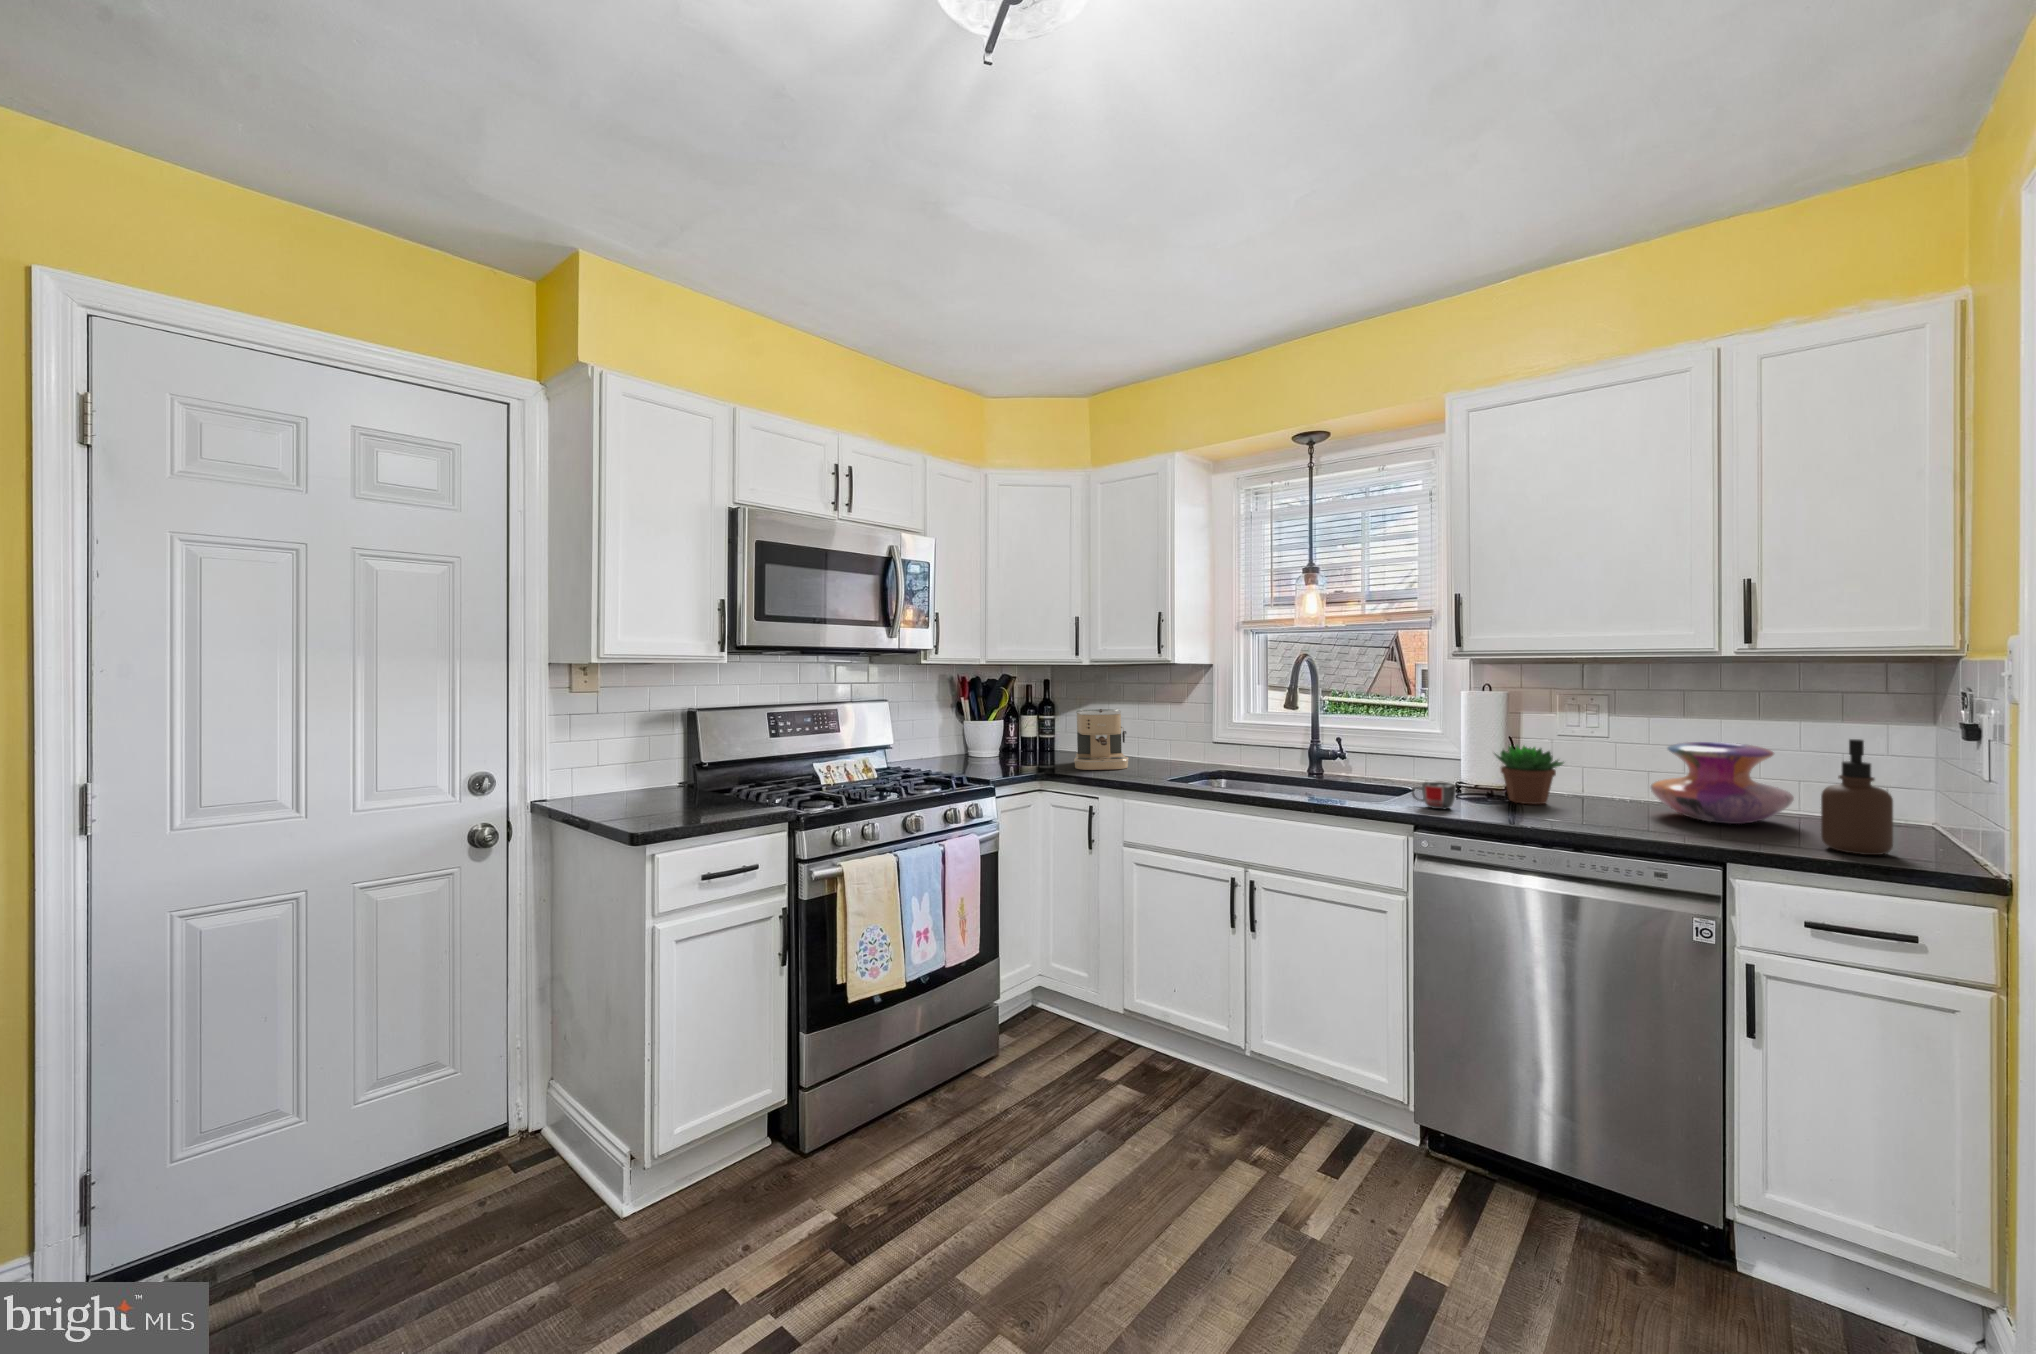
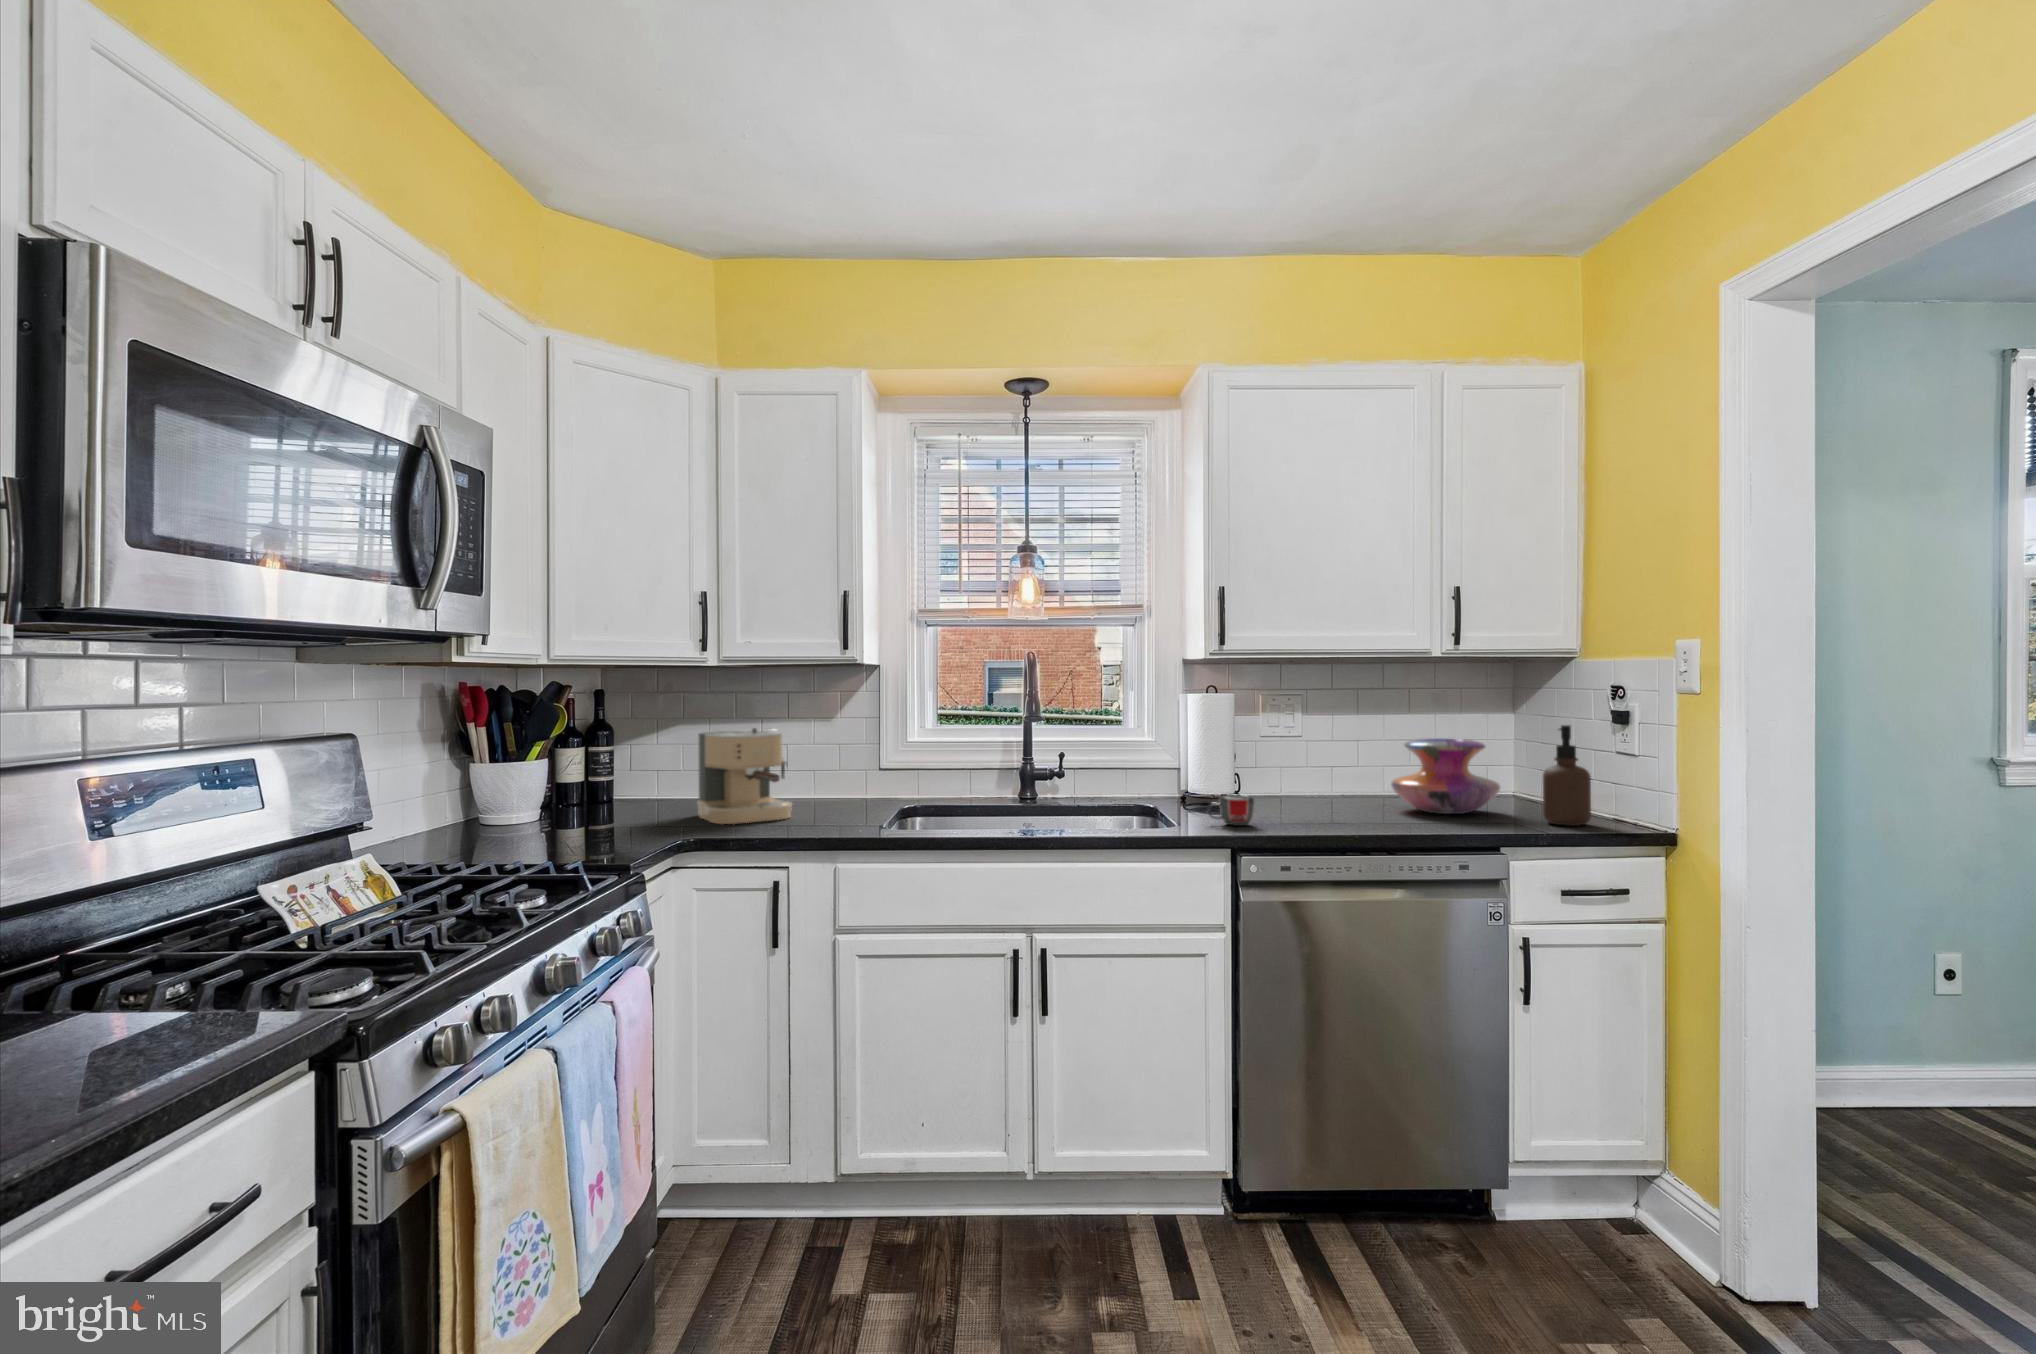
succulent plant: present [1495,746,1563,804] -> none [1257,749,1318,814]

